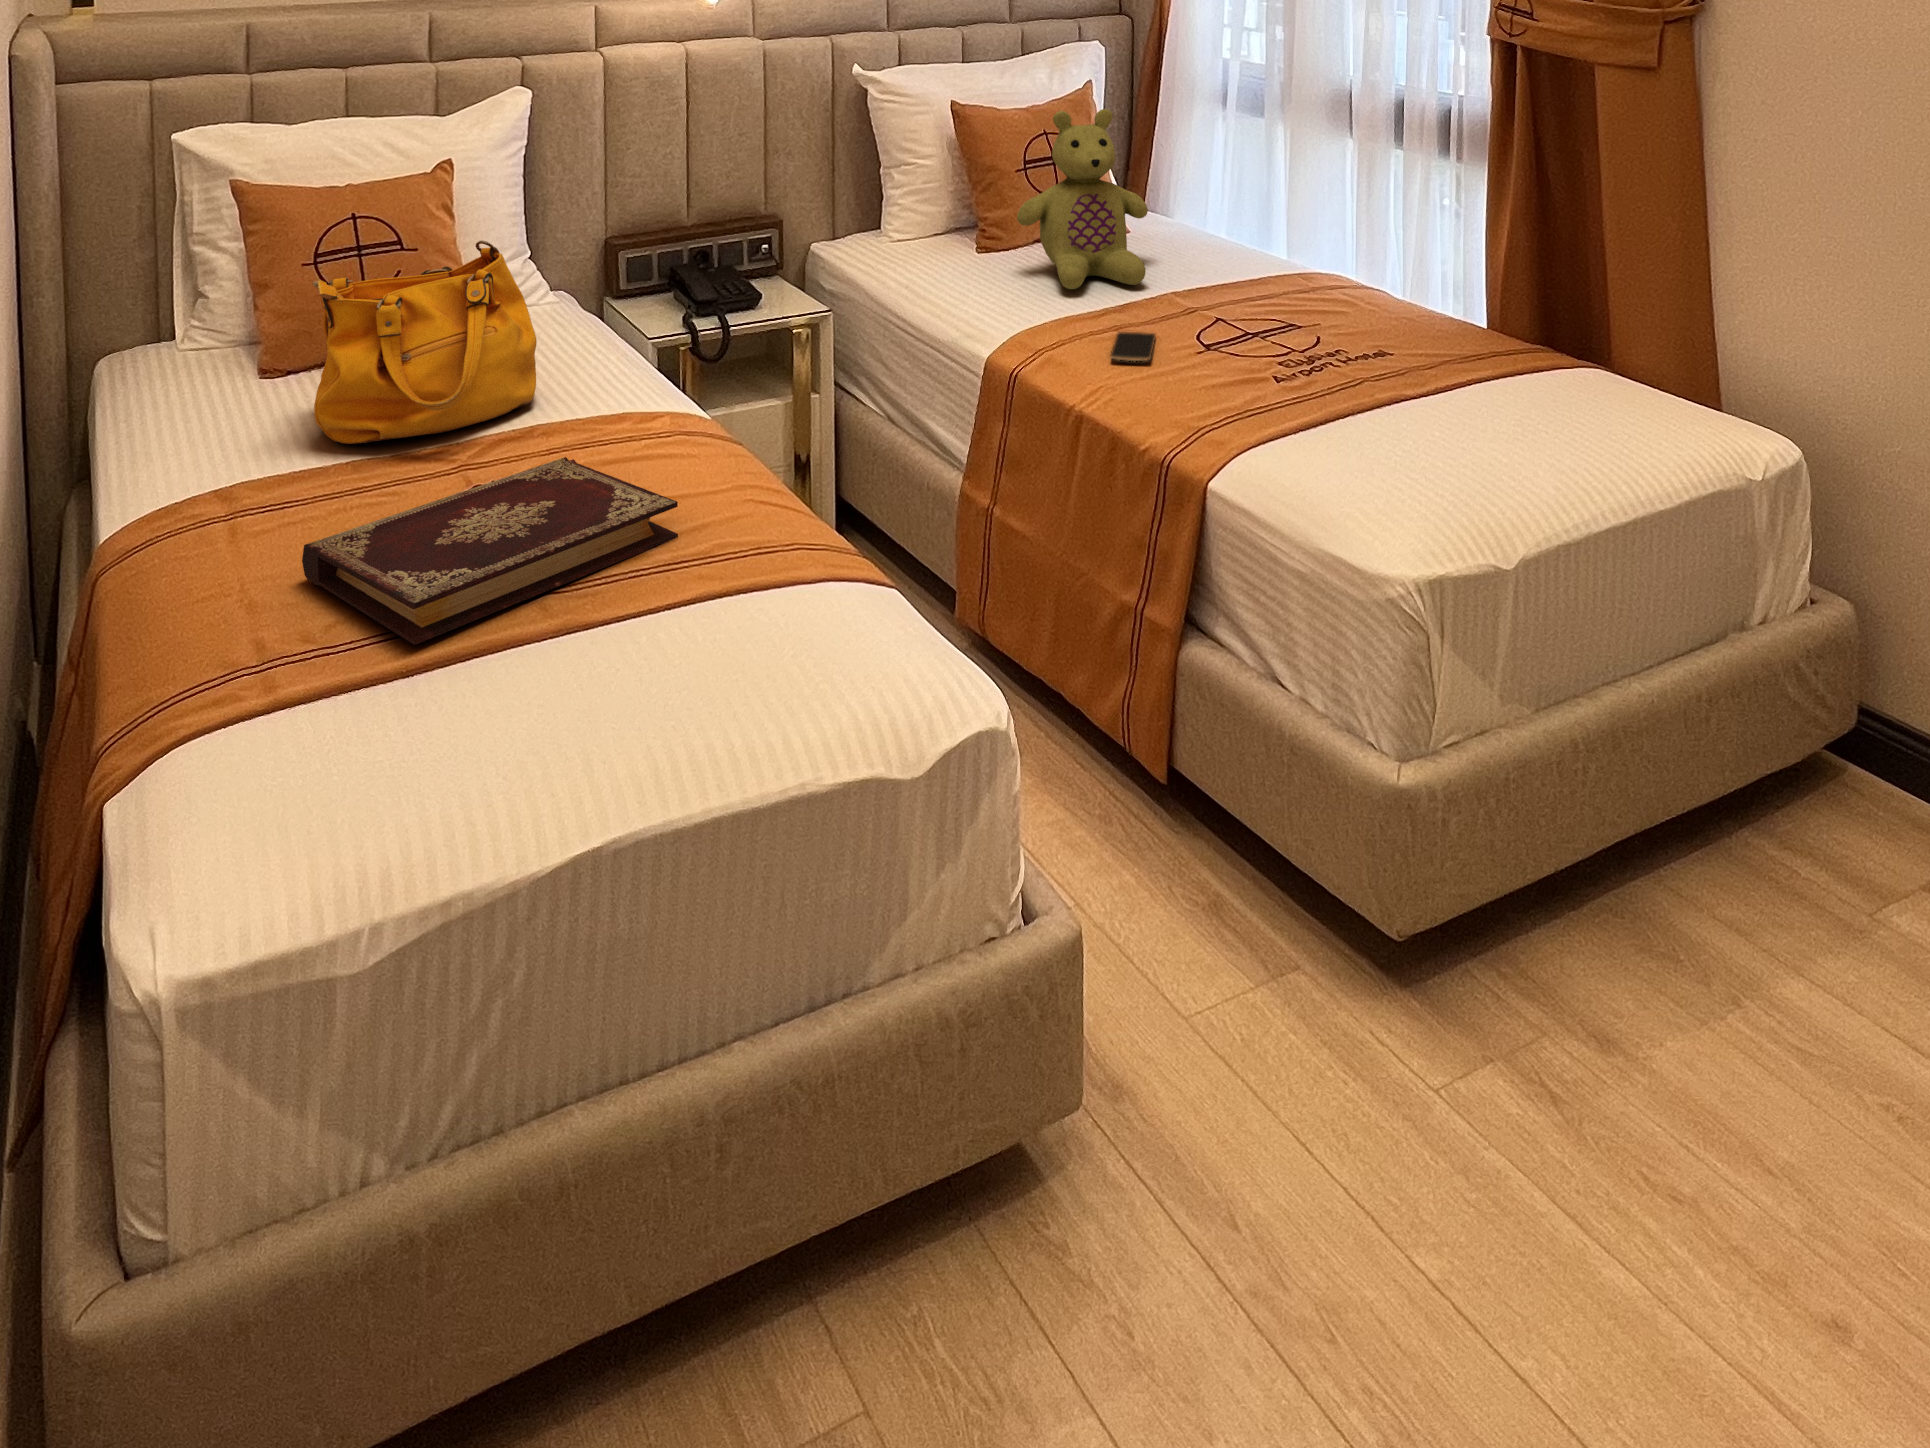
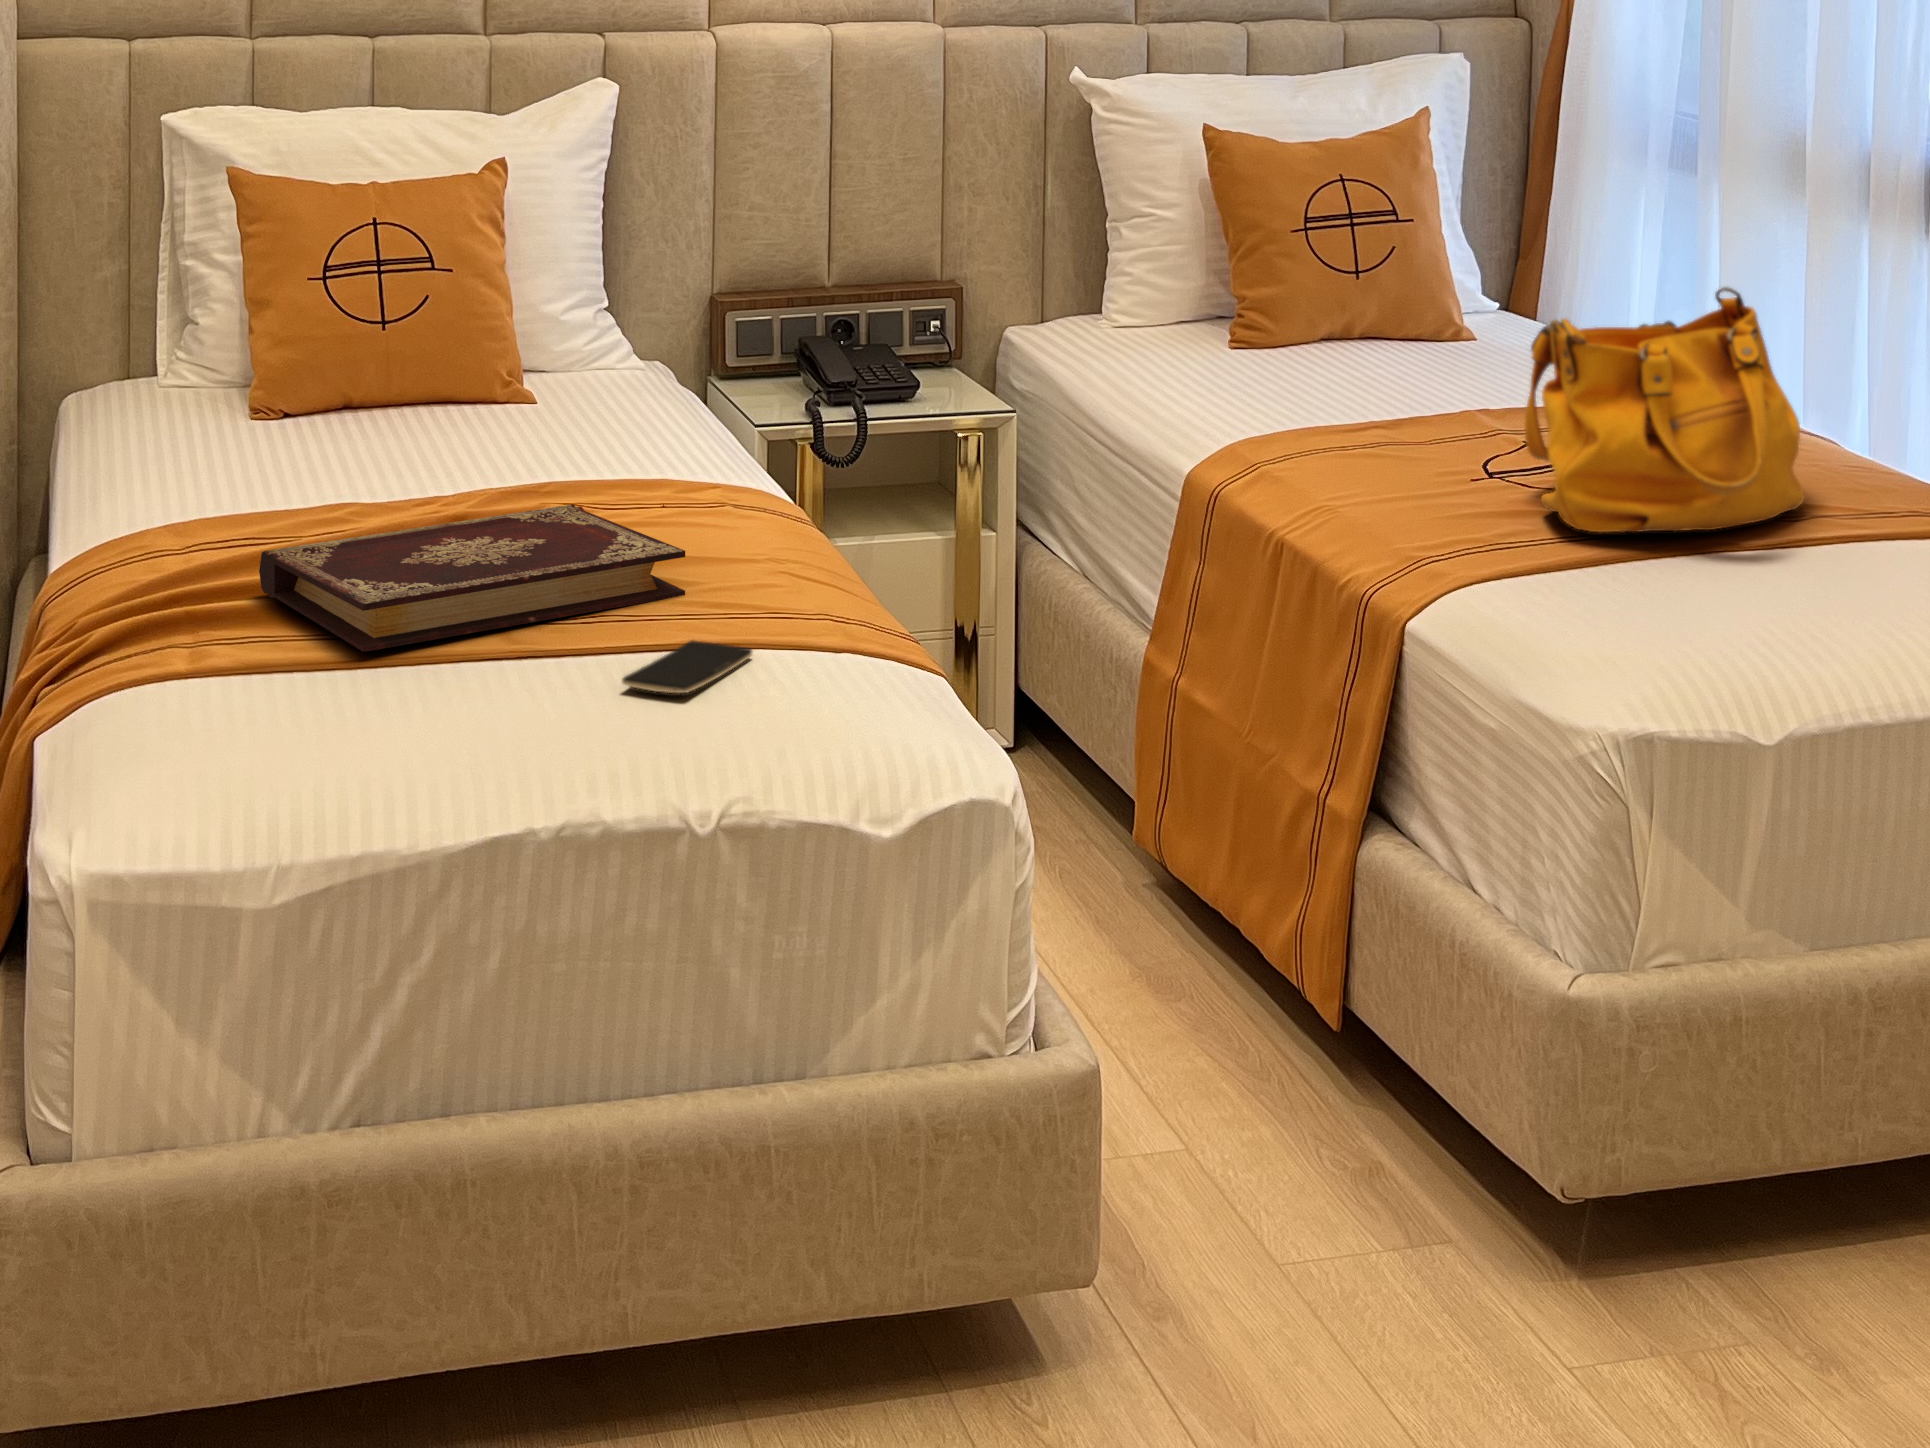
stuffed bear: present [1017,109,1148,289] -> none [1268,137,1469,394]
handbag: present [312,241,537,444] -> present [1525,287,1804,532]
smartphone: present [1110,332,1156,361] -> present [622,640,752,693]

